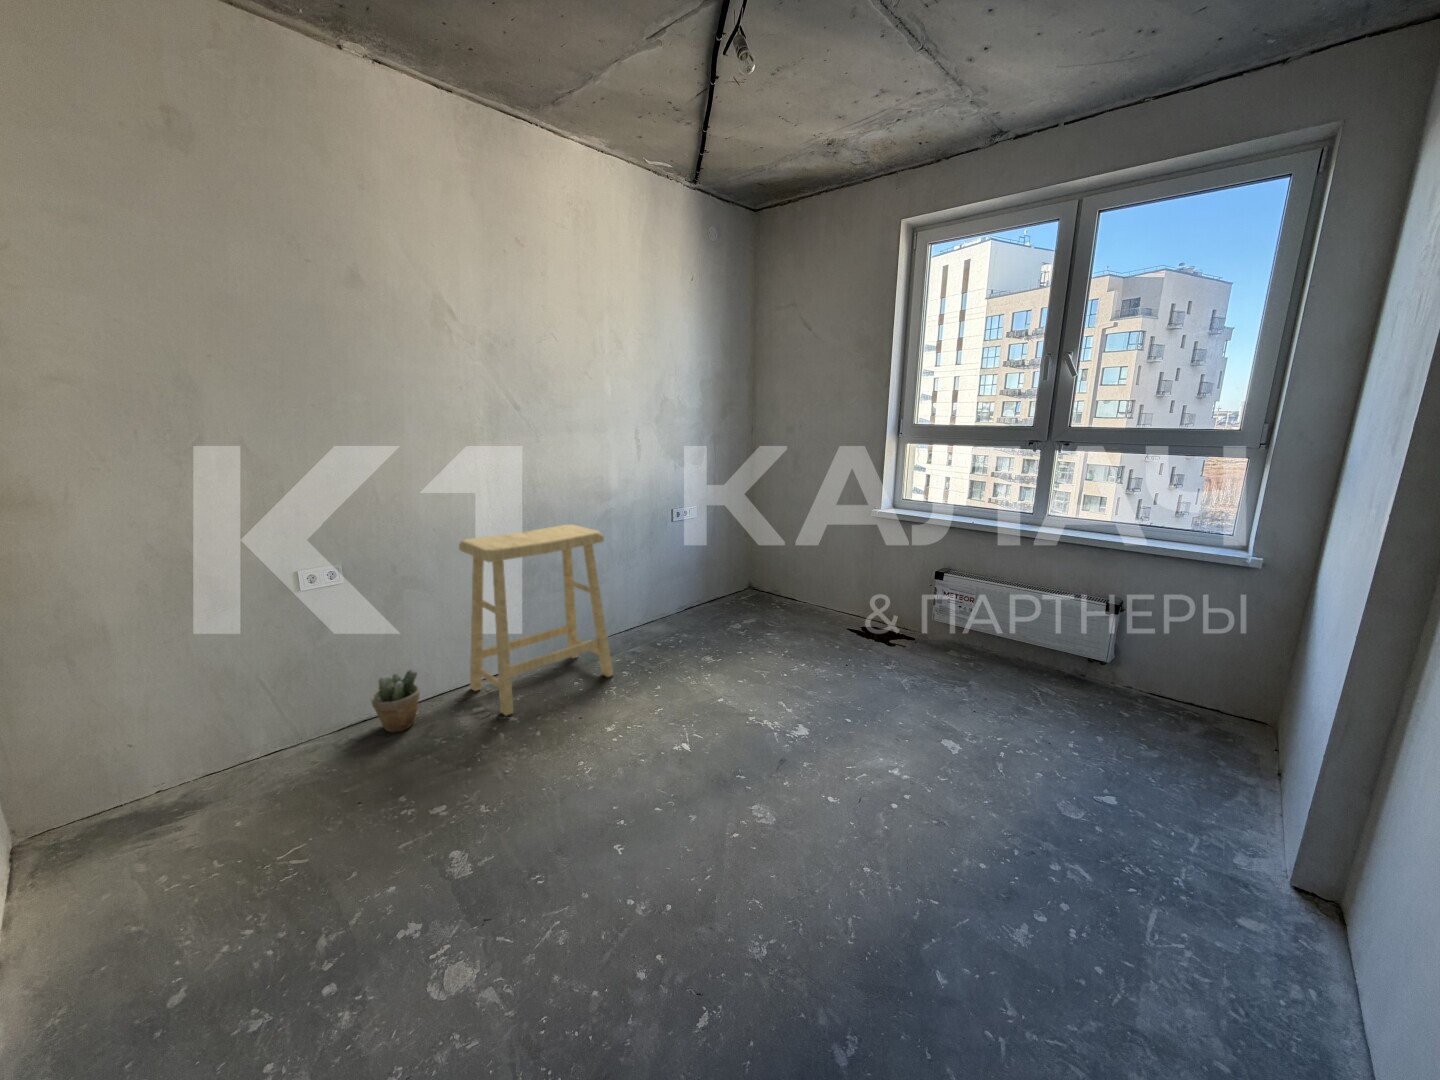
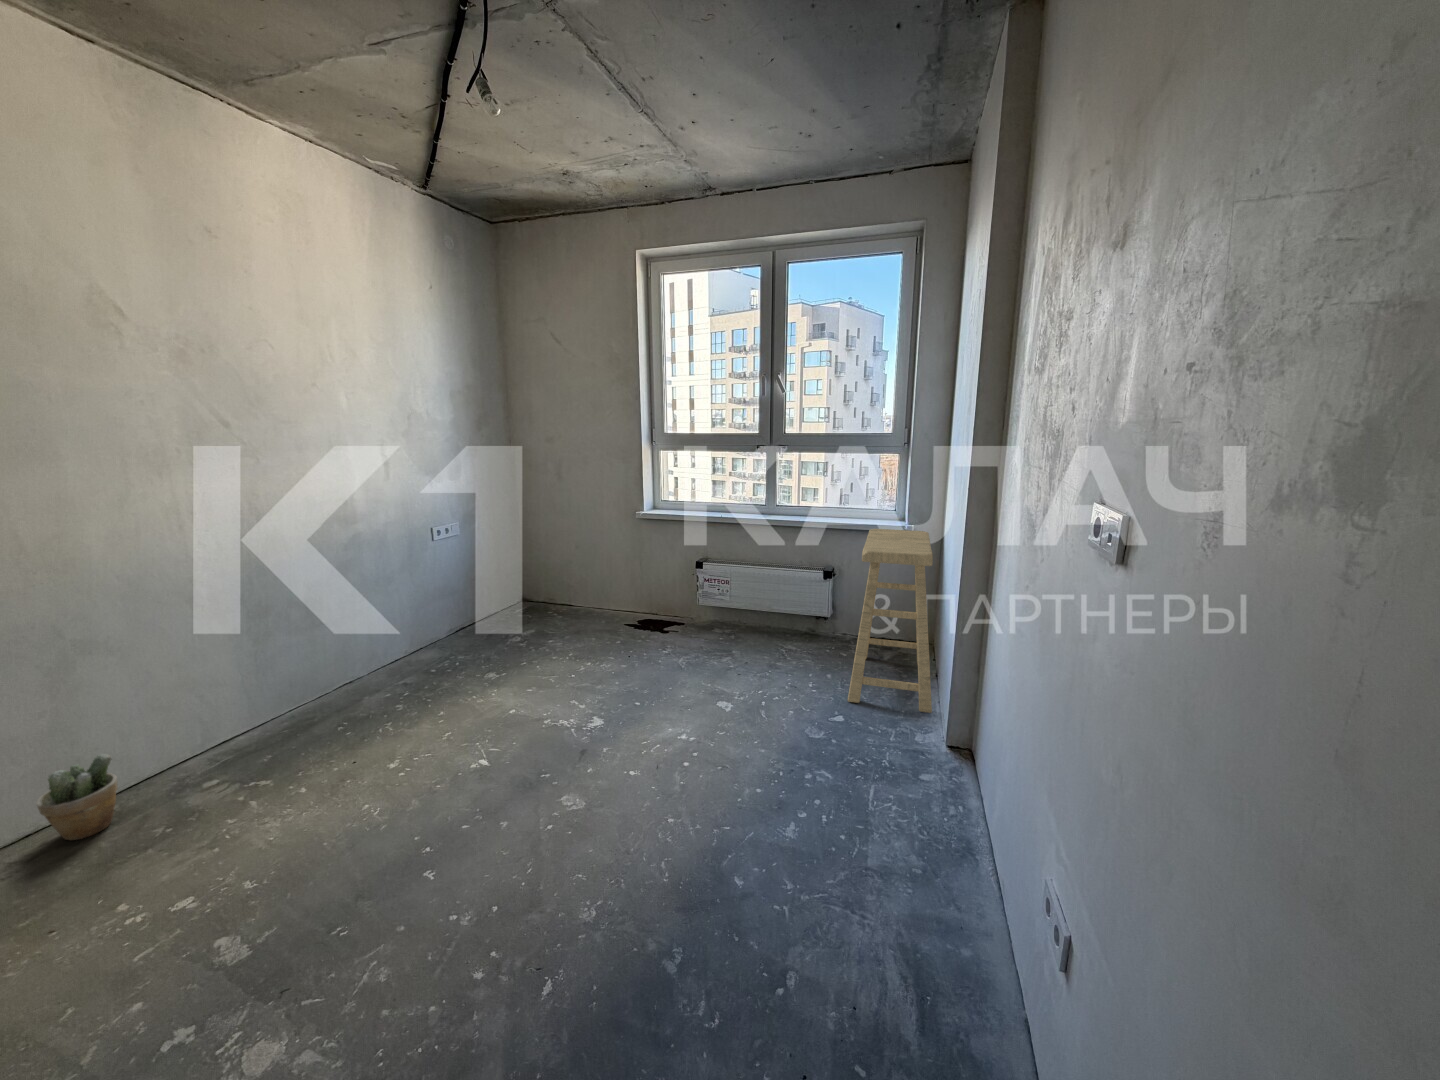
stool: present [459,524,613,716] -> present [848,529,933,713]

